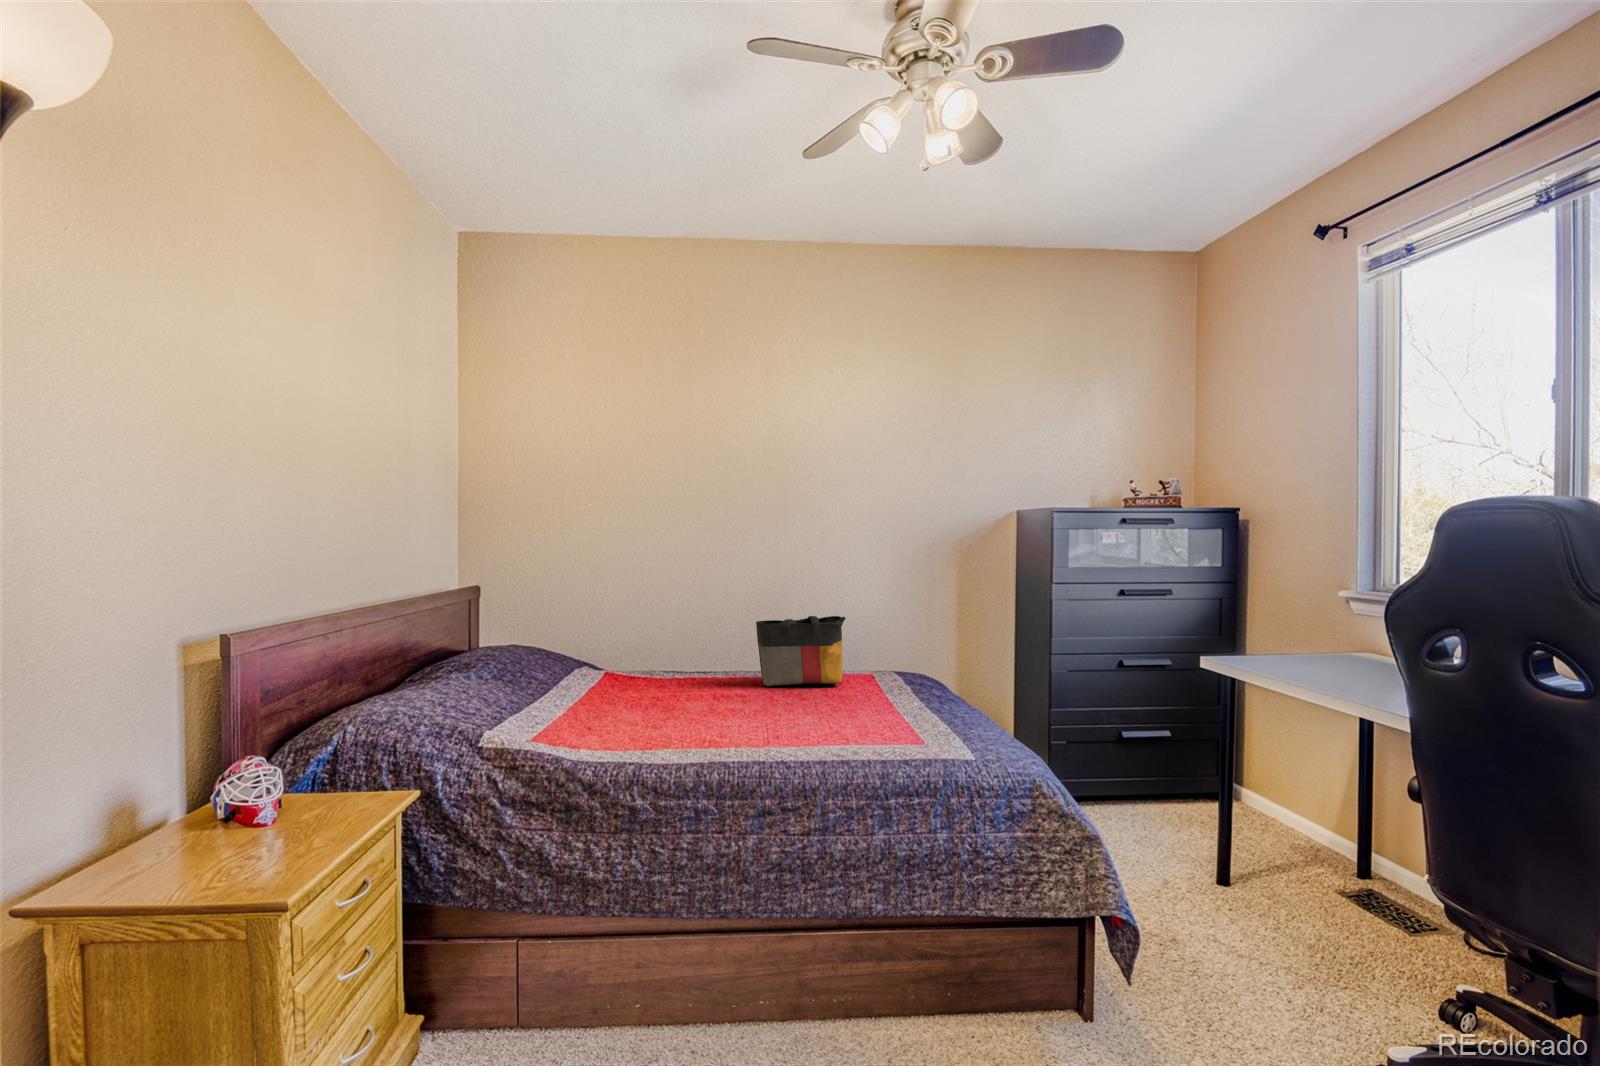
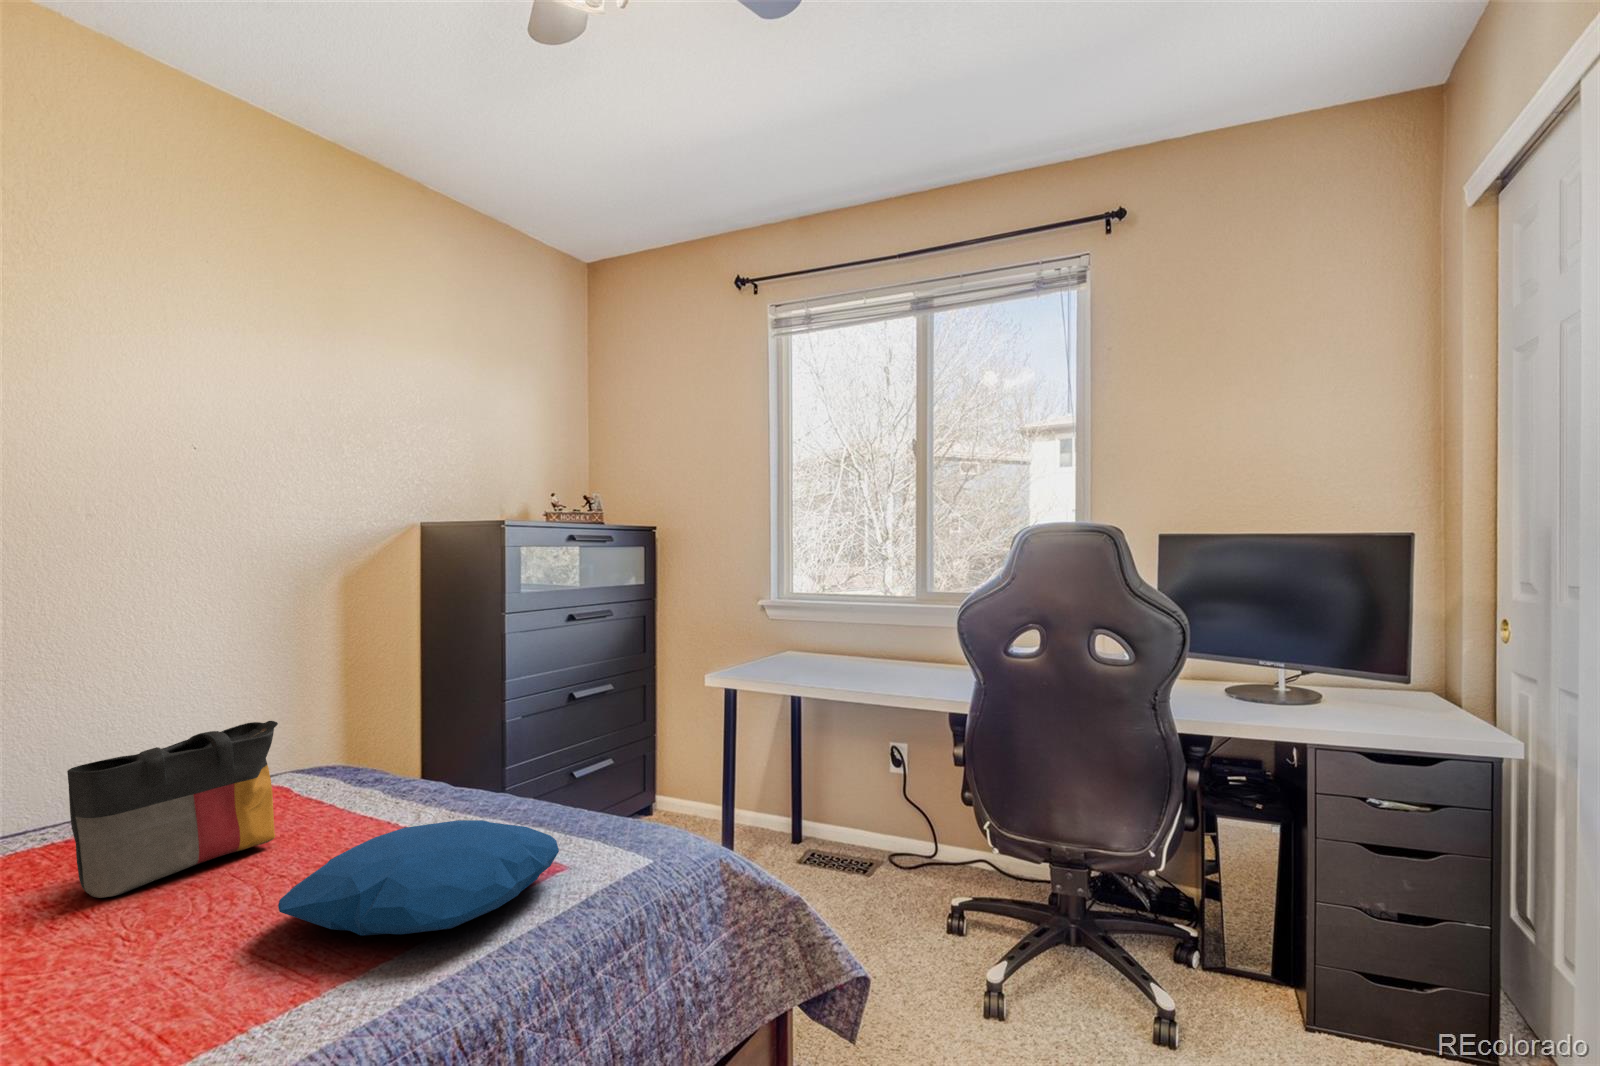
pillow: none [785,688,925,742] -> present [278,820,559,936]

